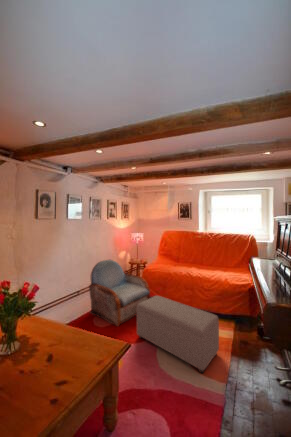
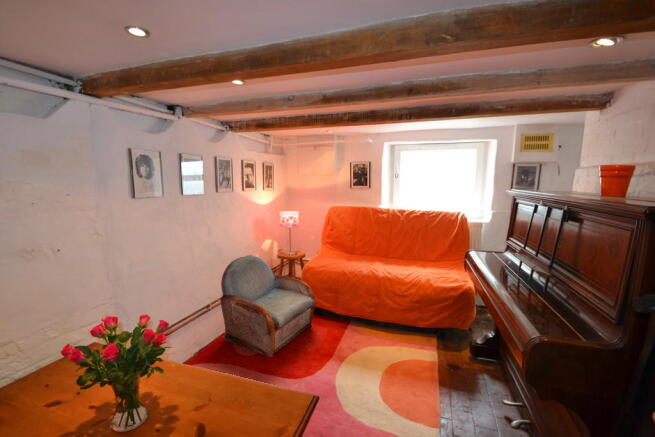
ottoman: present [137,296,219,373] -> none [302,309,424,419]

